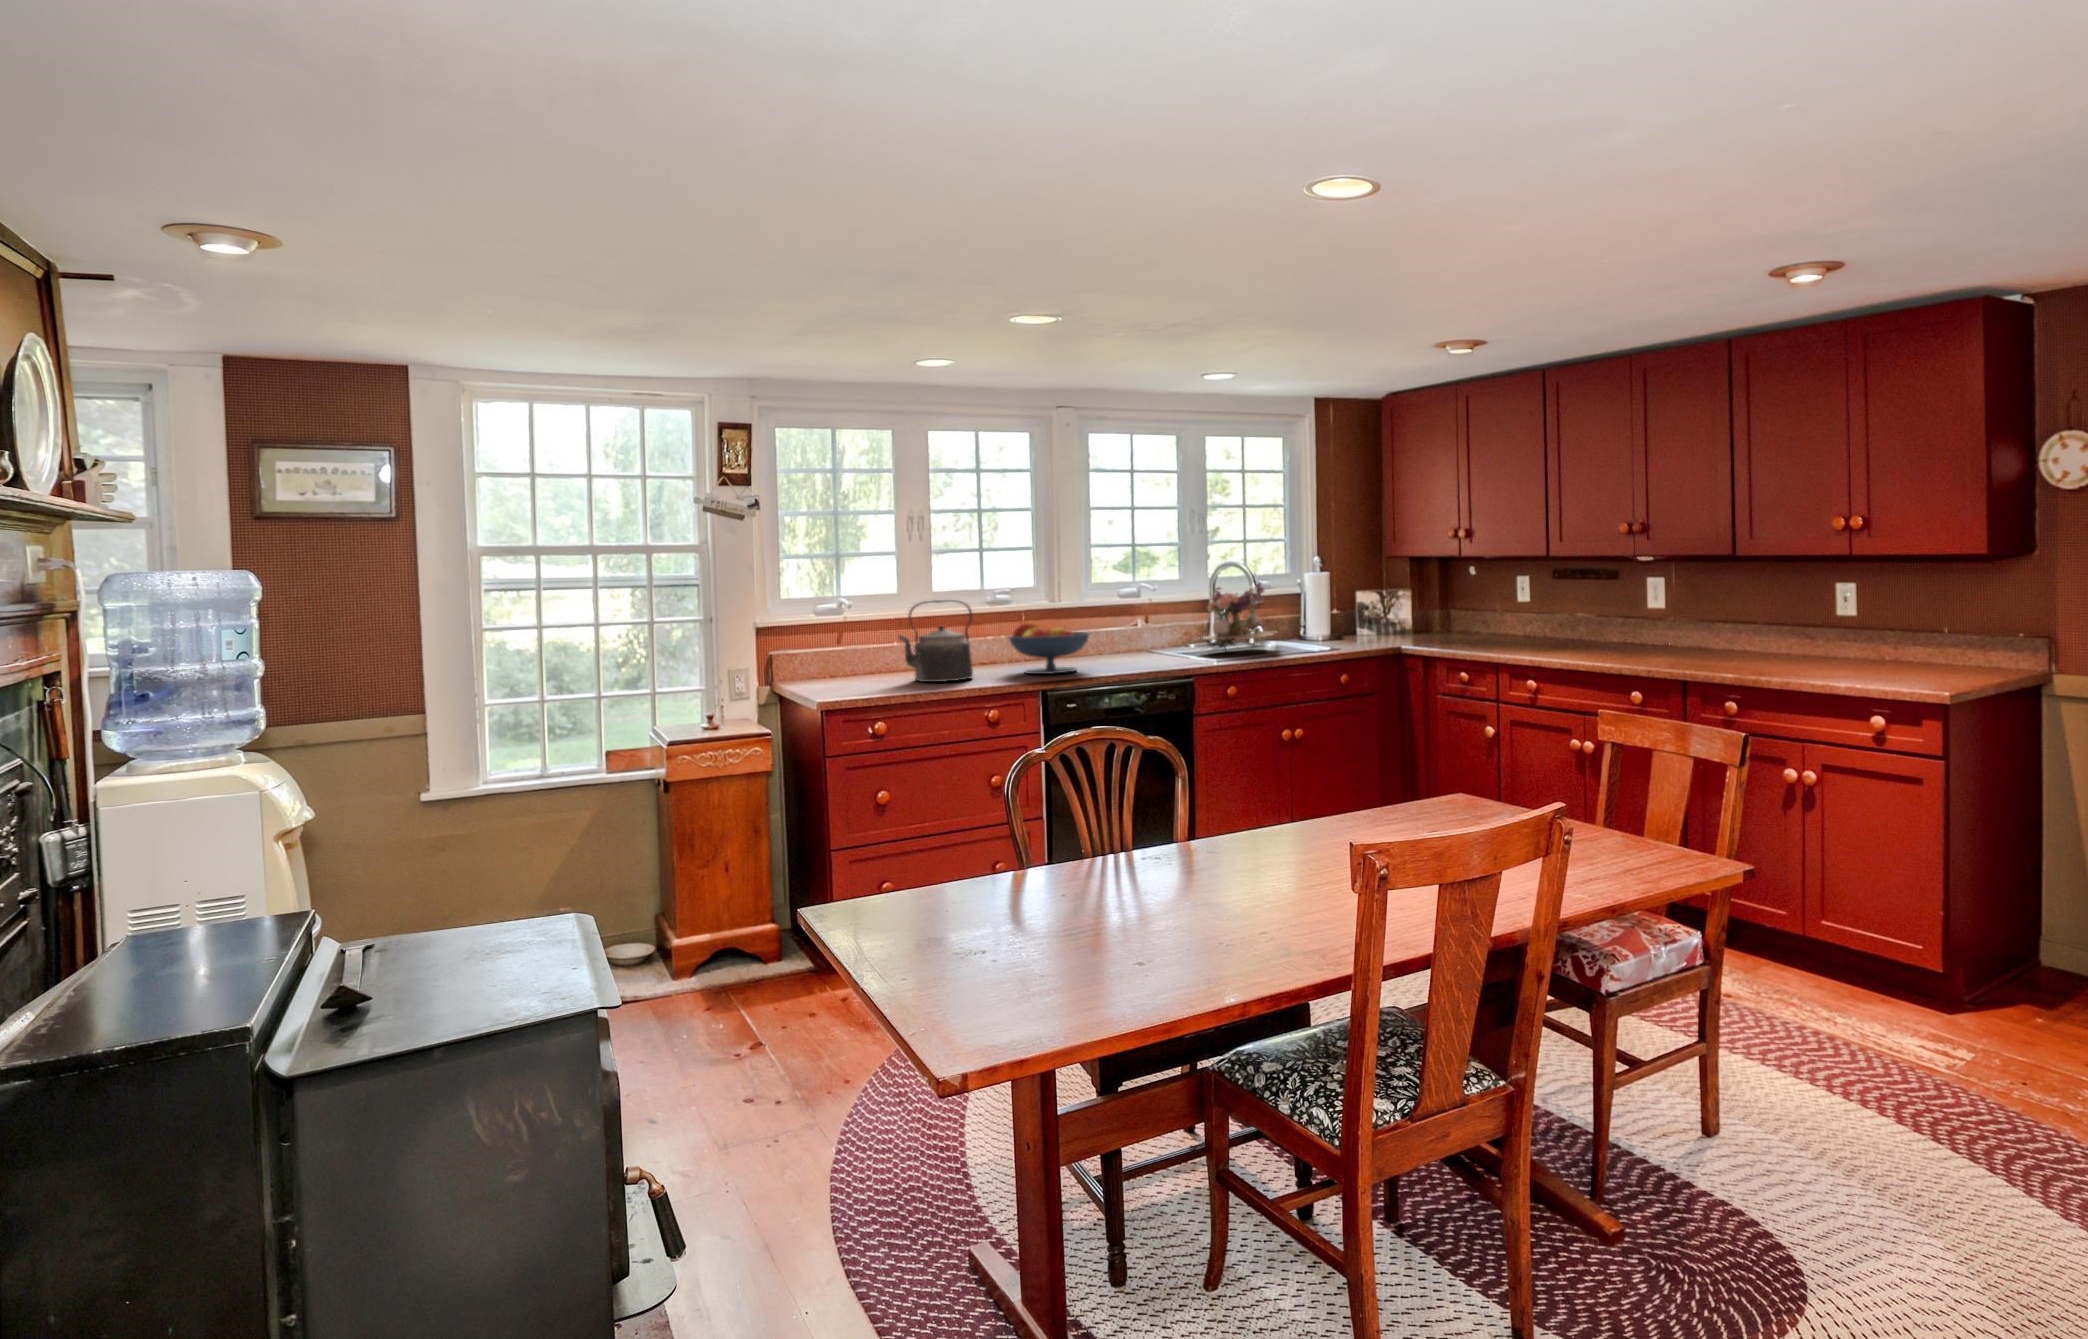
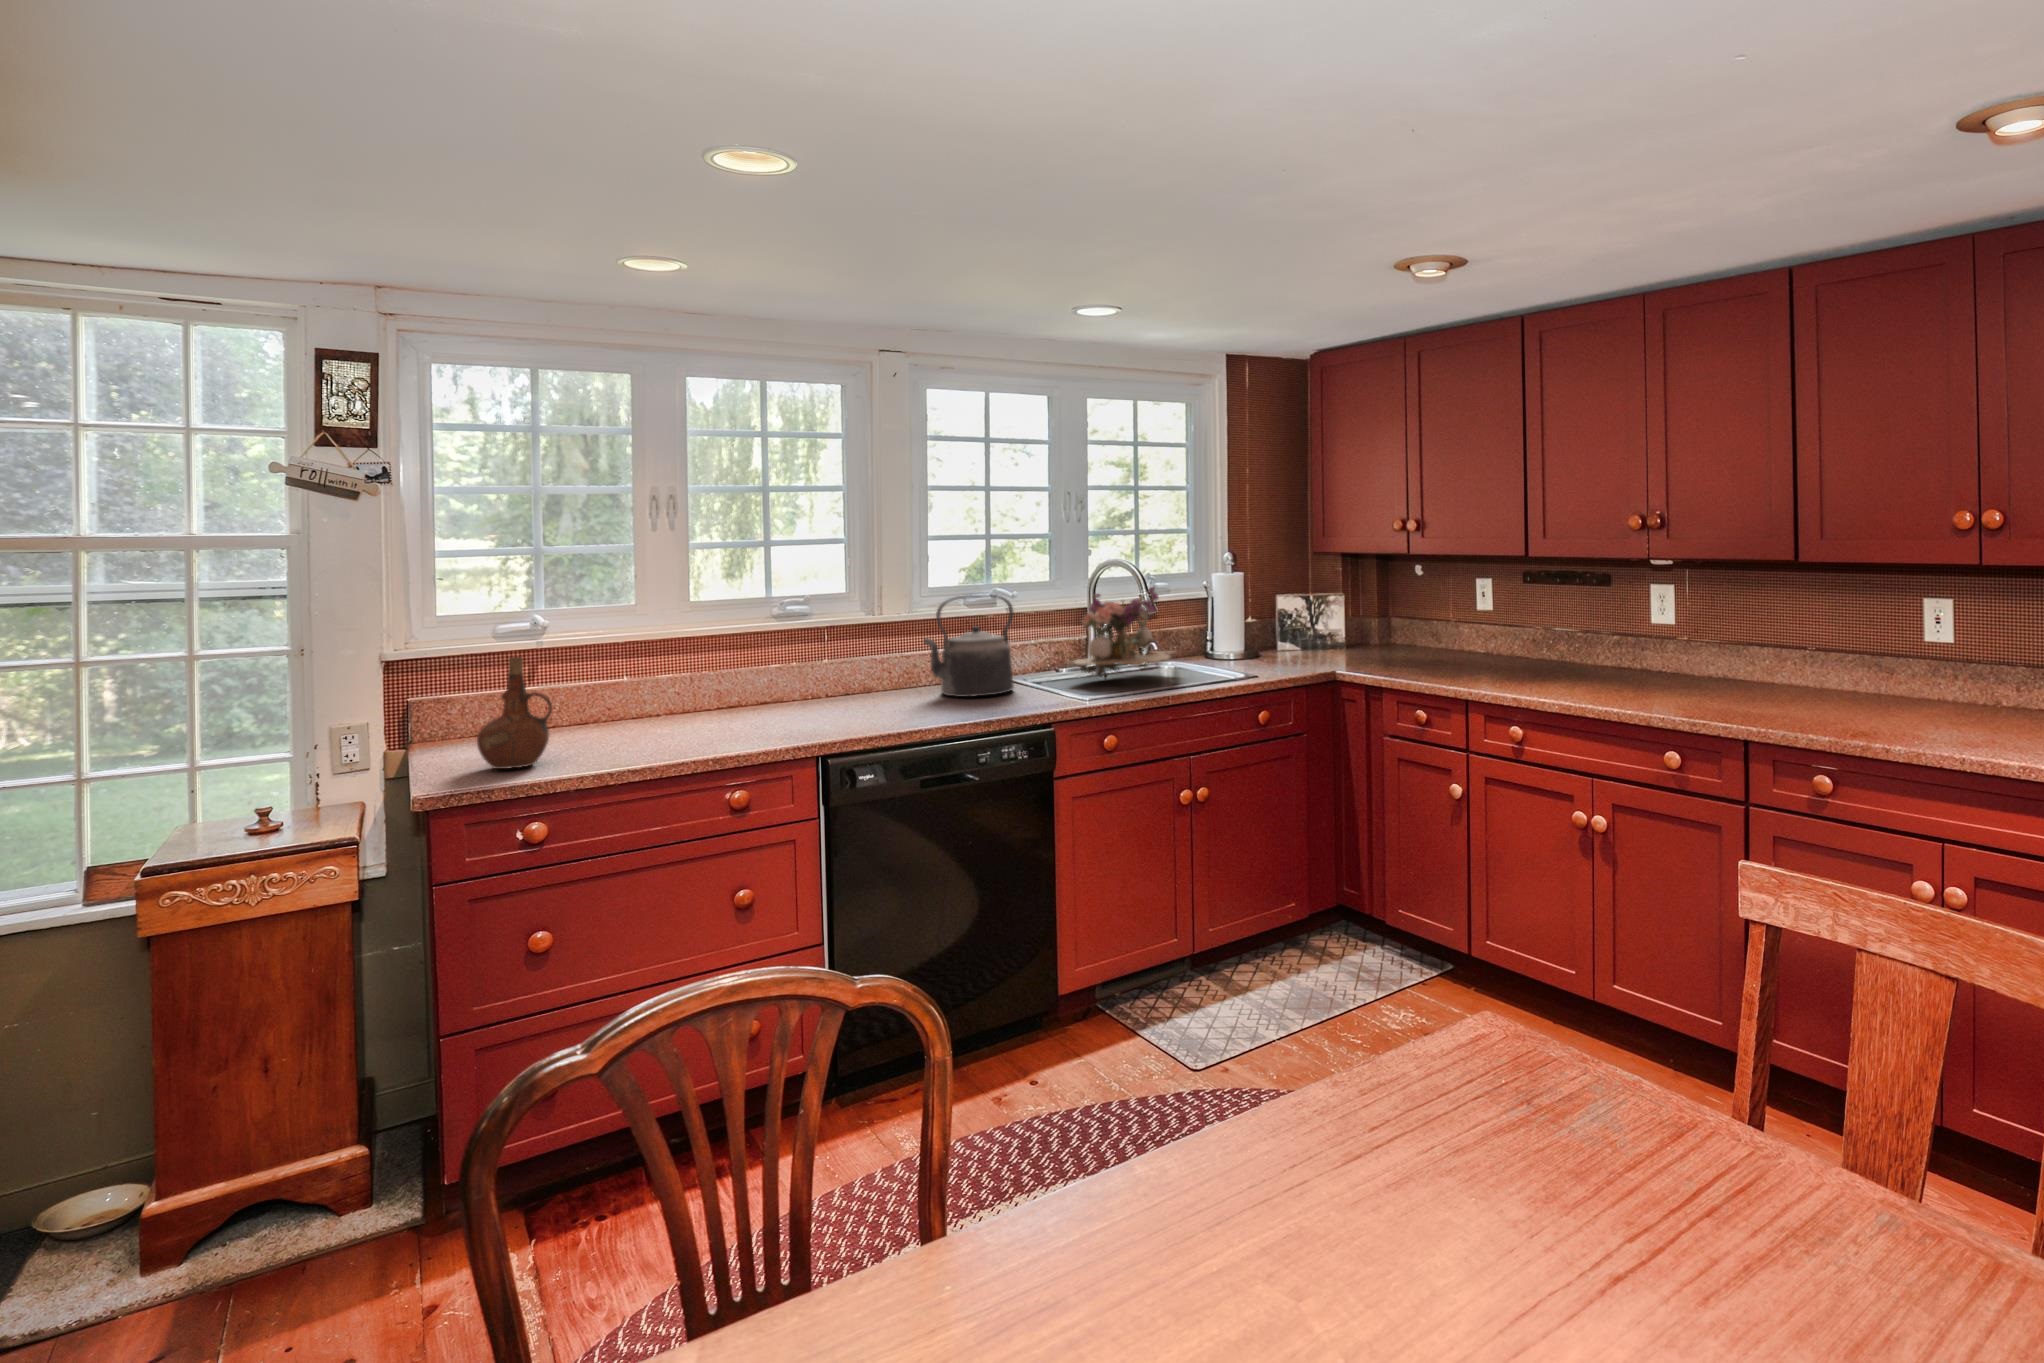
kettle: present [899,600,973,682] -> present [924,595,1014,697]
ceramic pitcher: none [841,621,881,691] -> present [477,657,552,769]
fruit bowl: present [1009,622,1089,674] -> none [781,648,905,727]

